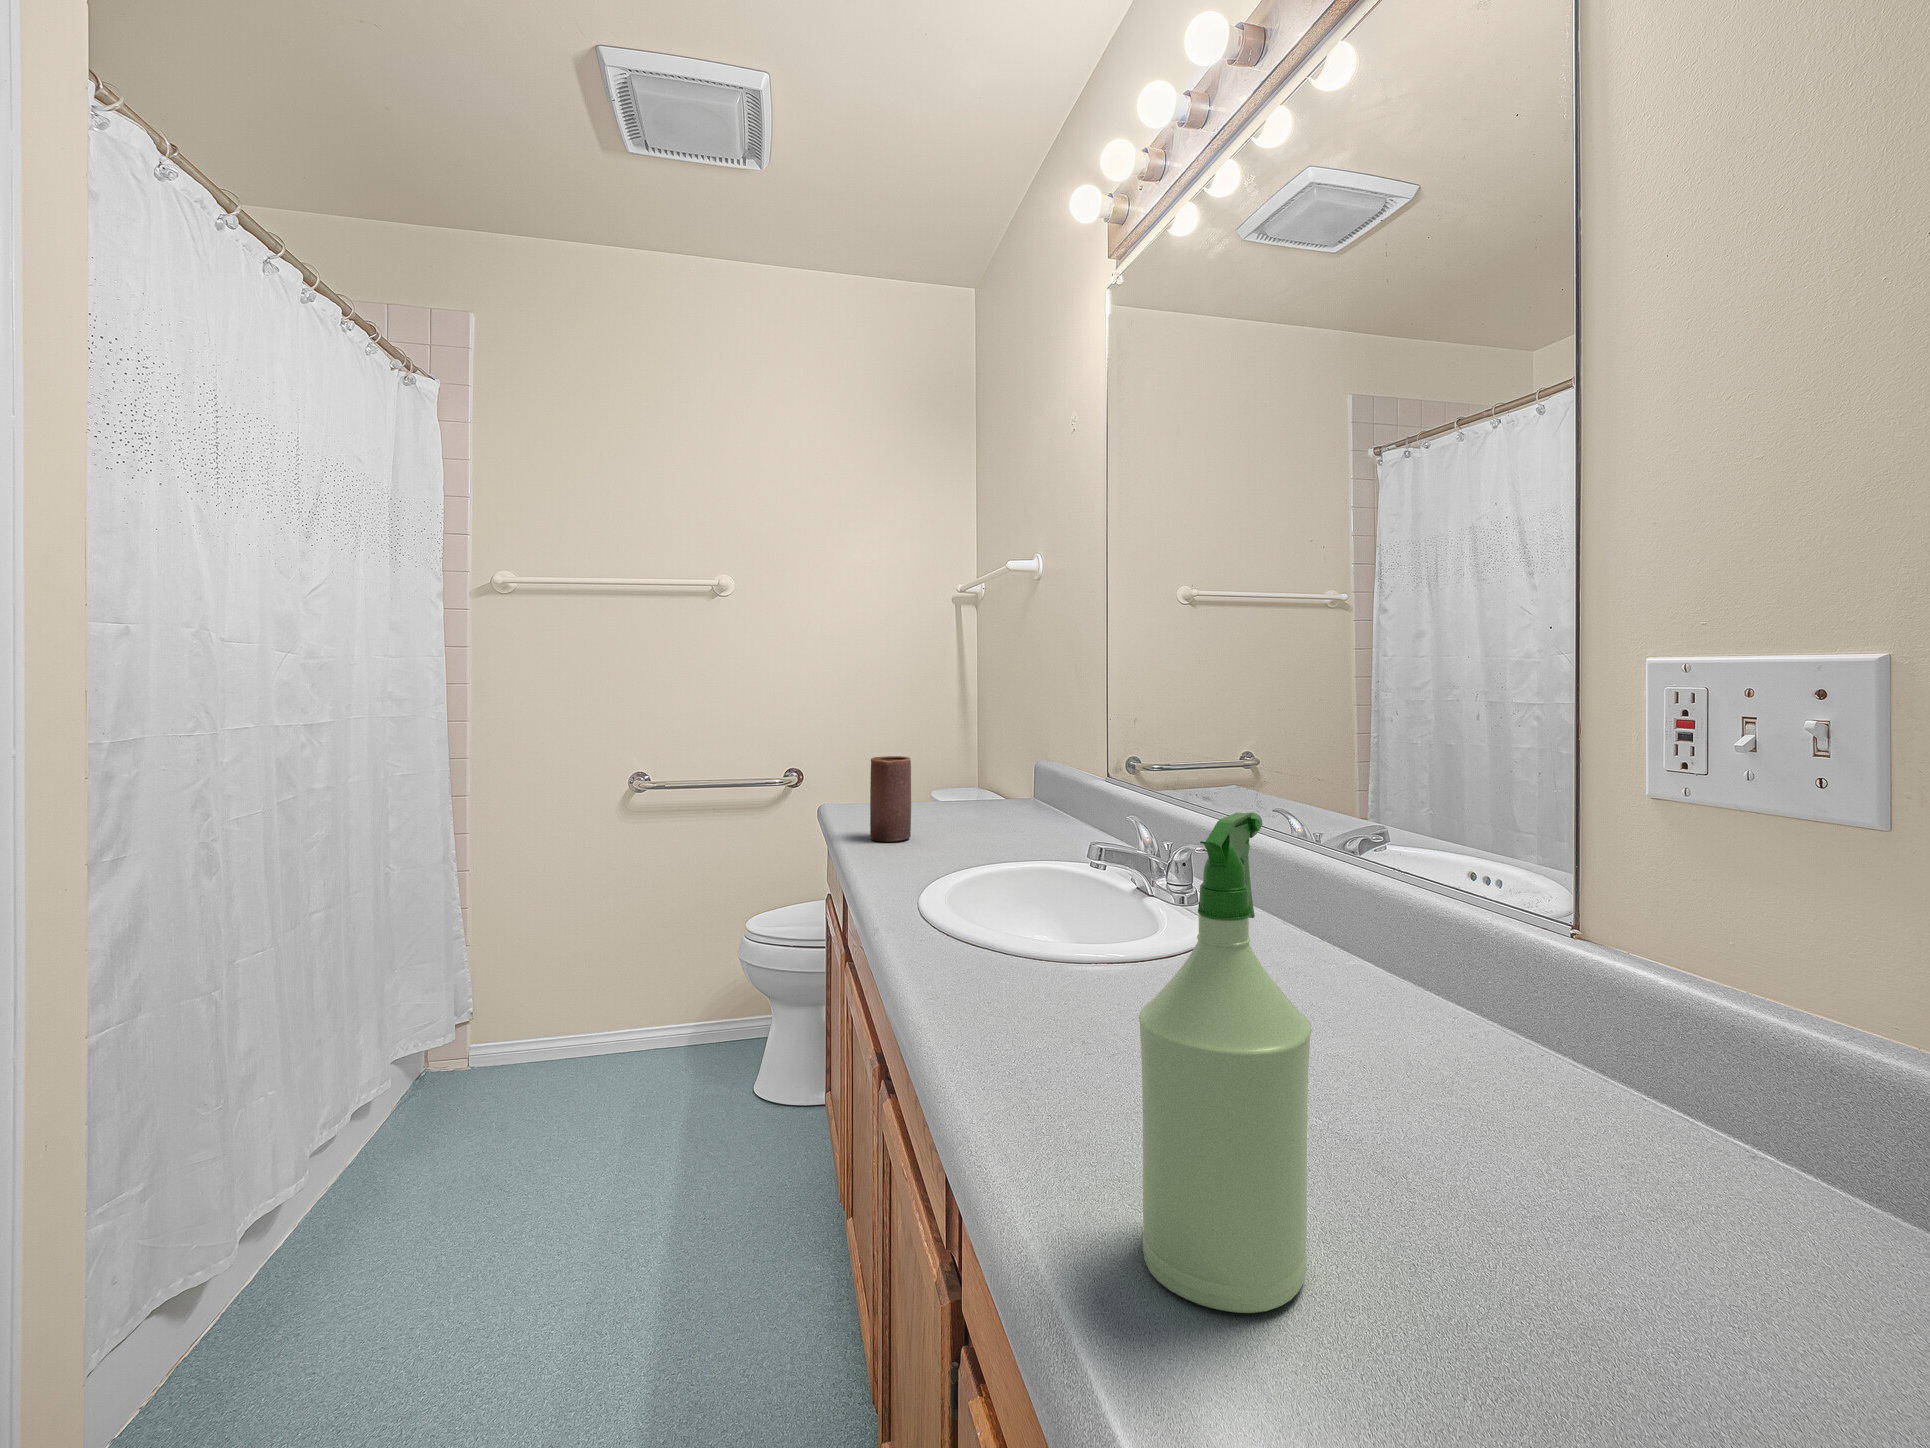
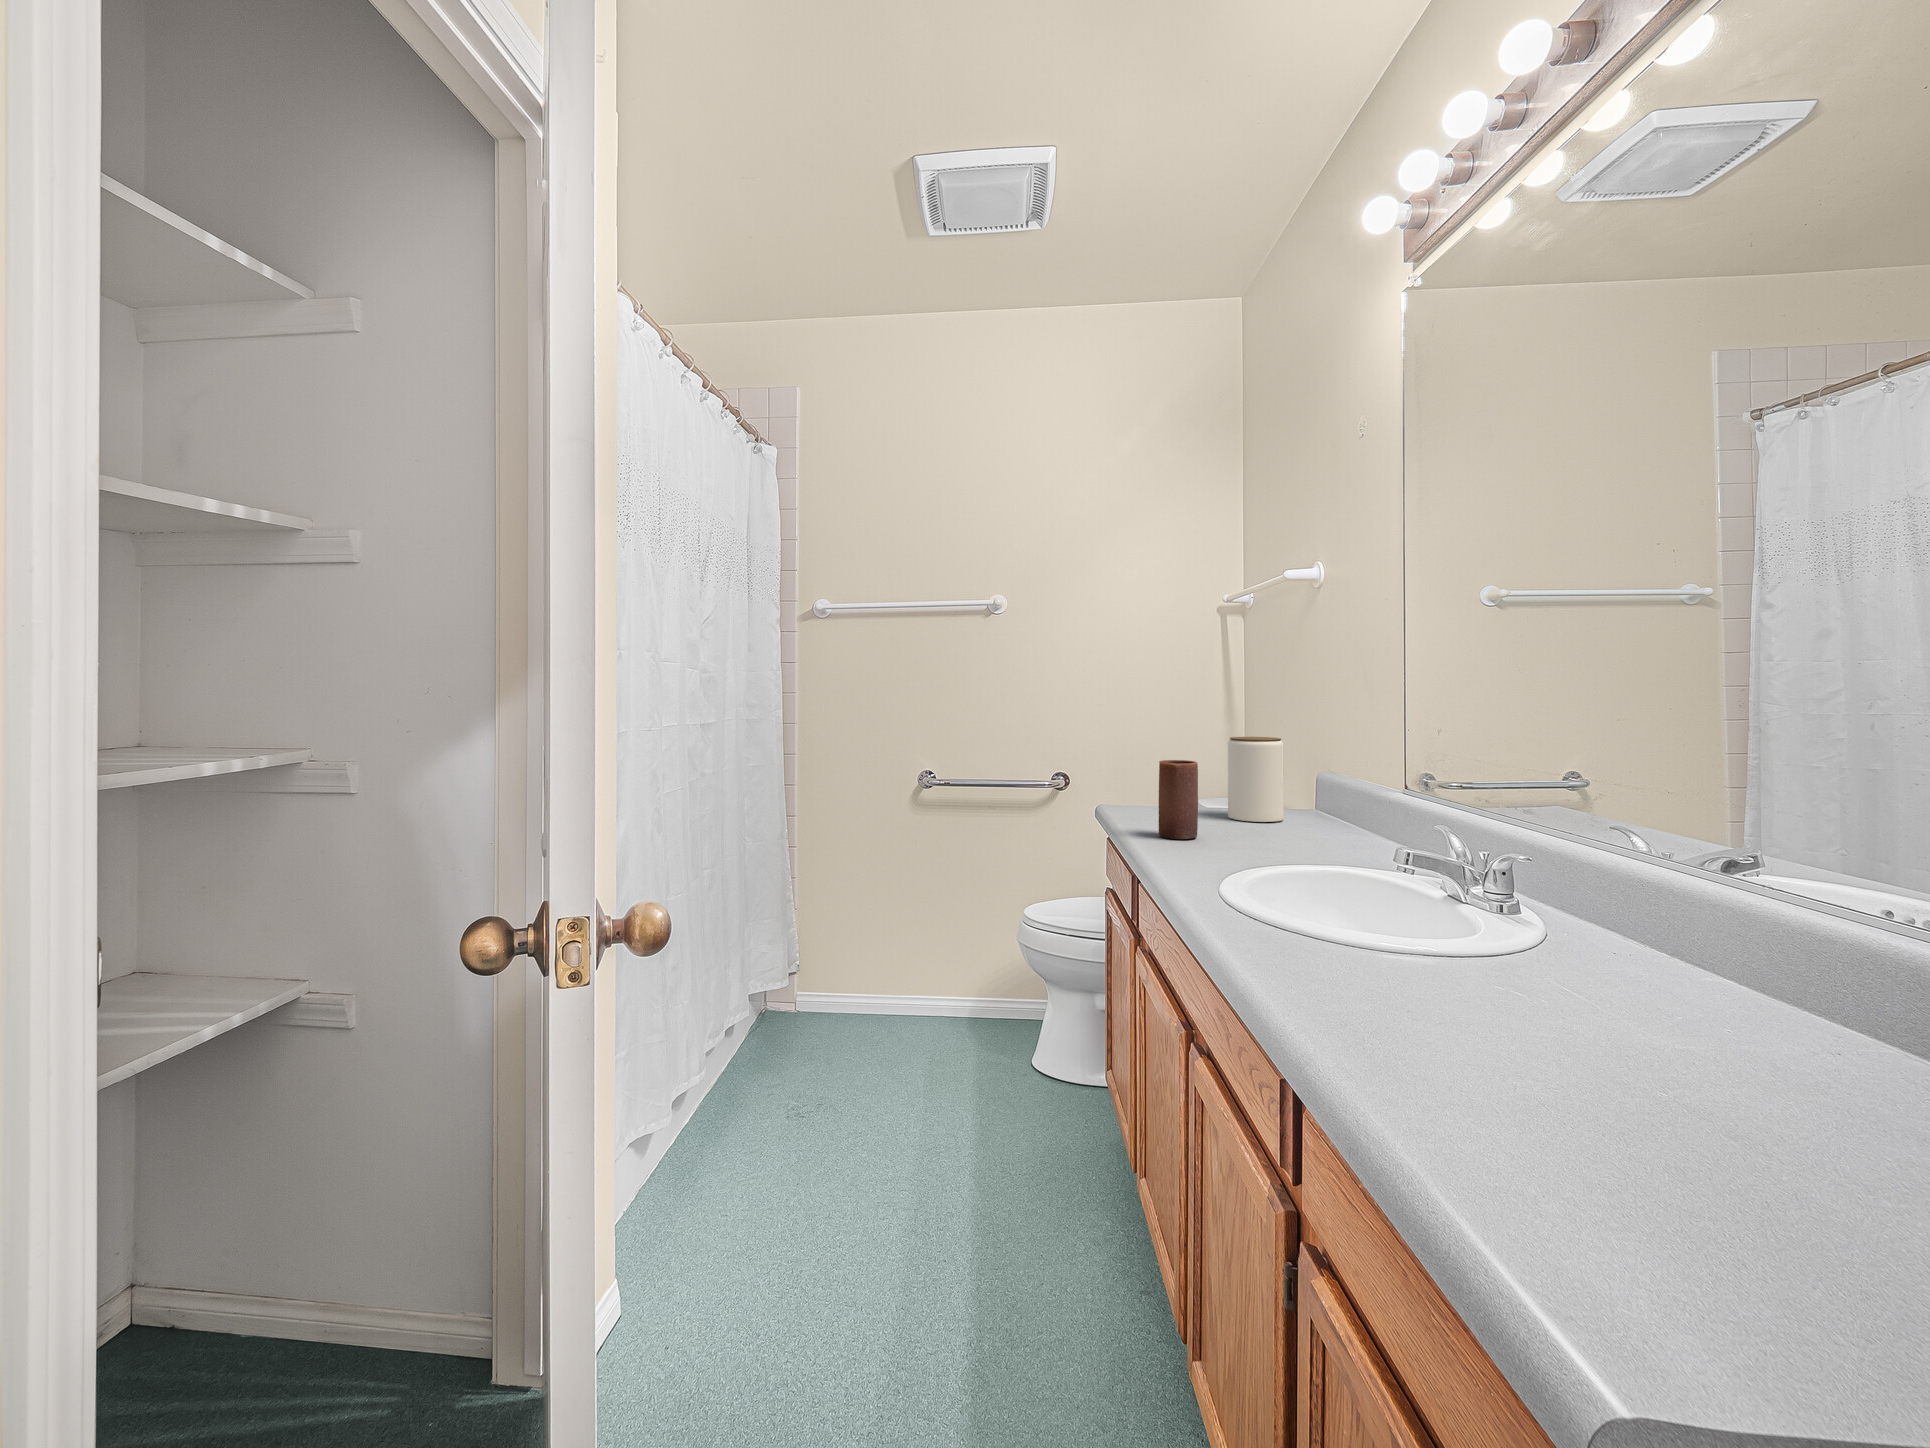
jar: none [948,728,1002,816] -> present [1228,737,1284,822]
spray bottle: present [1139,812,1312,1313] -> none [1491,798,1665,1211]

